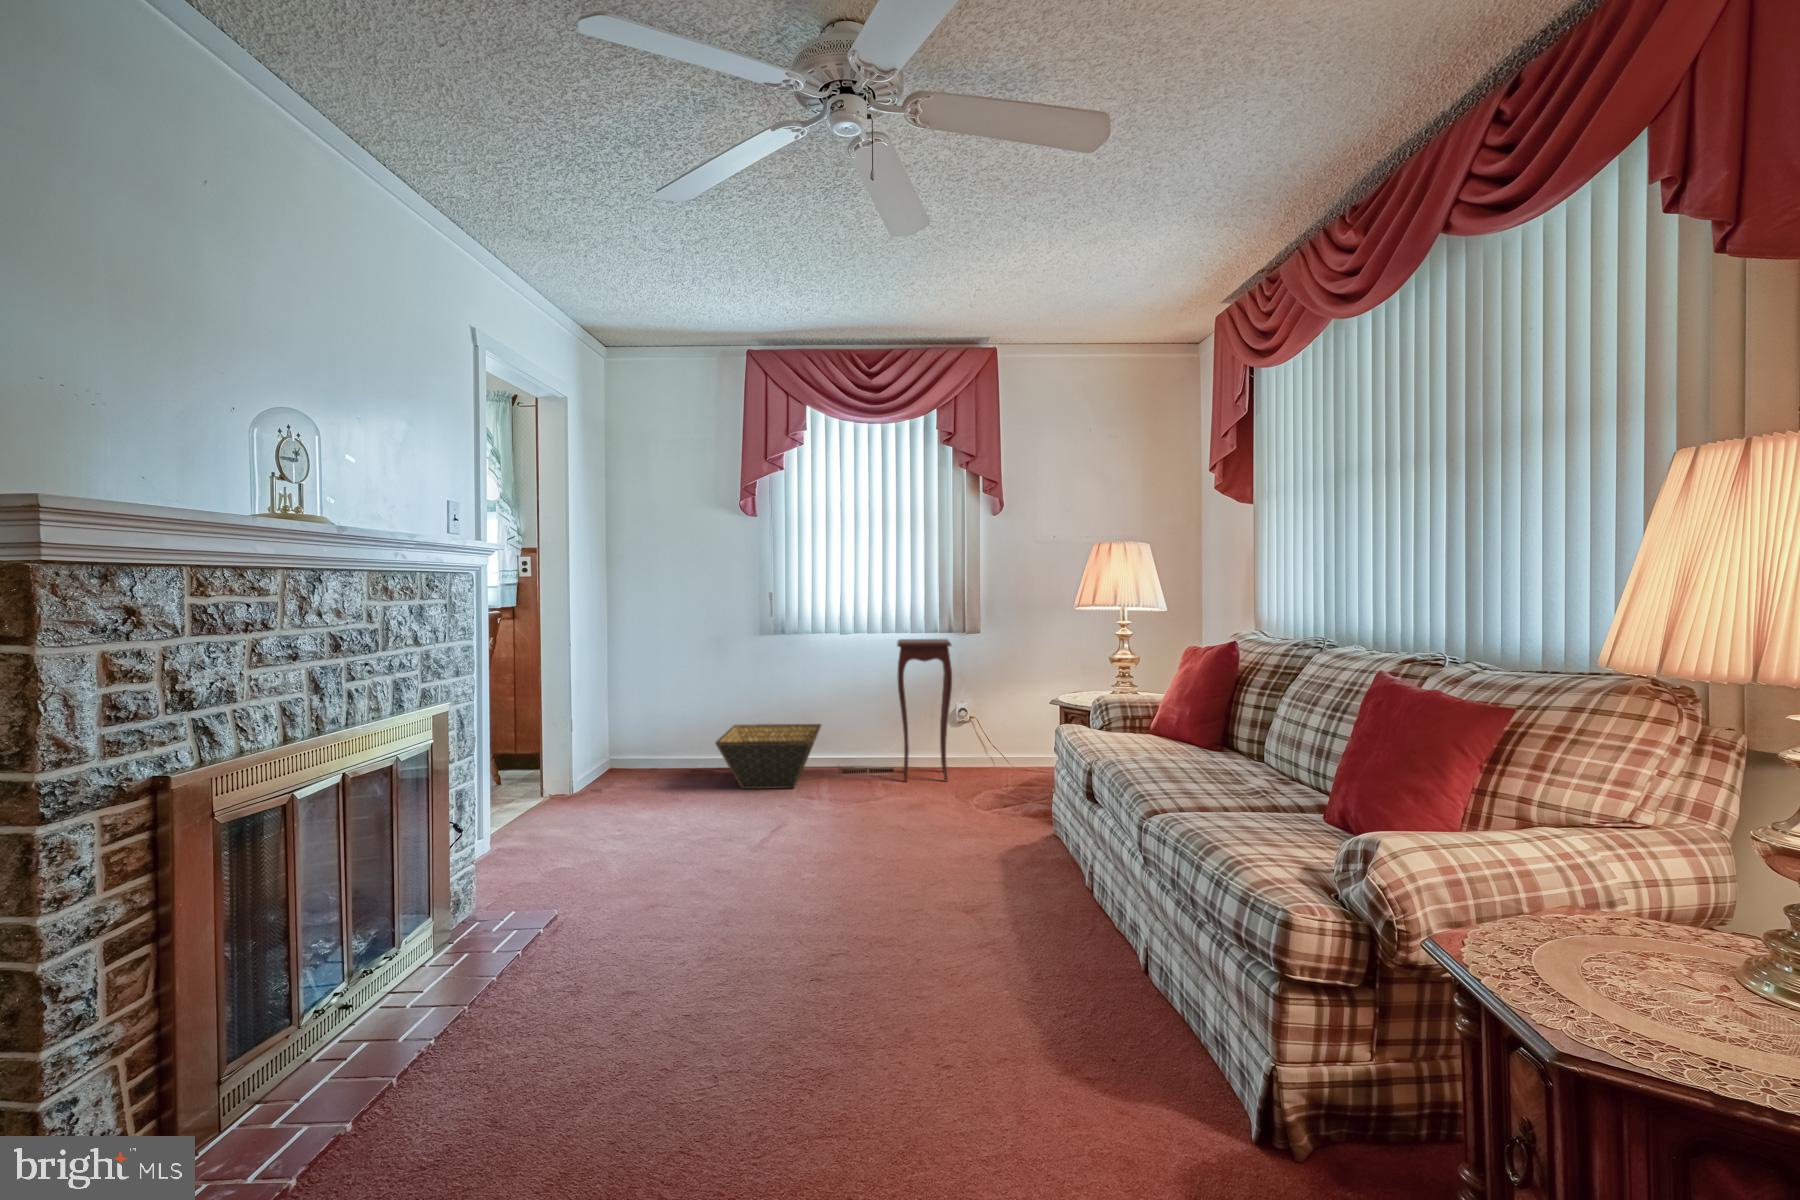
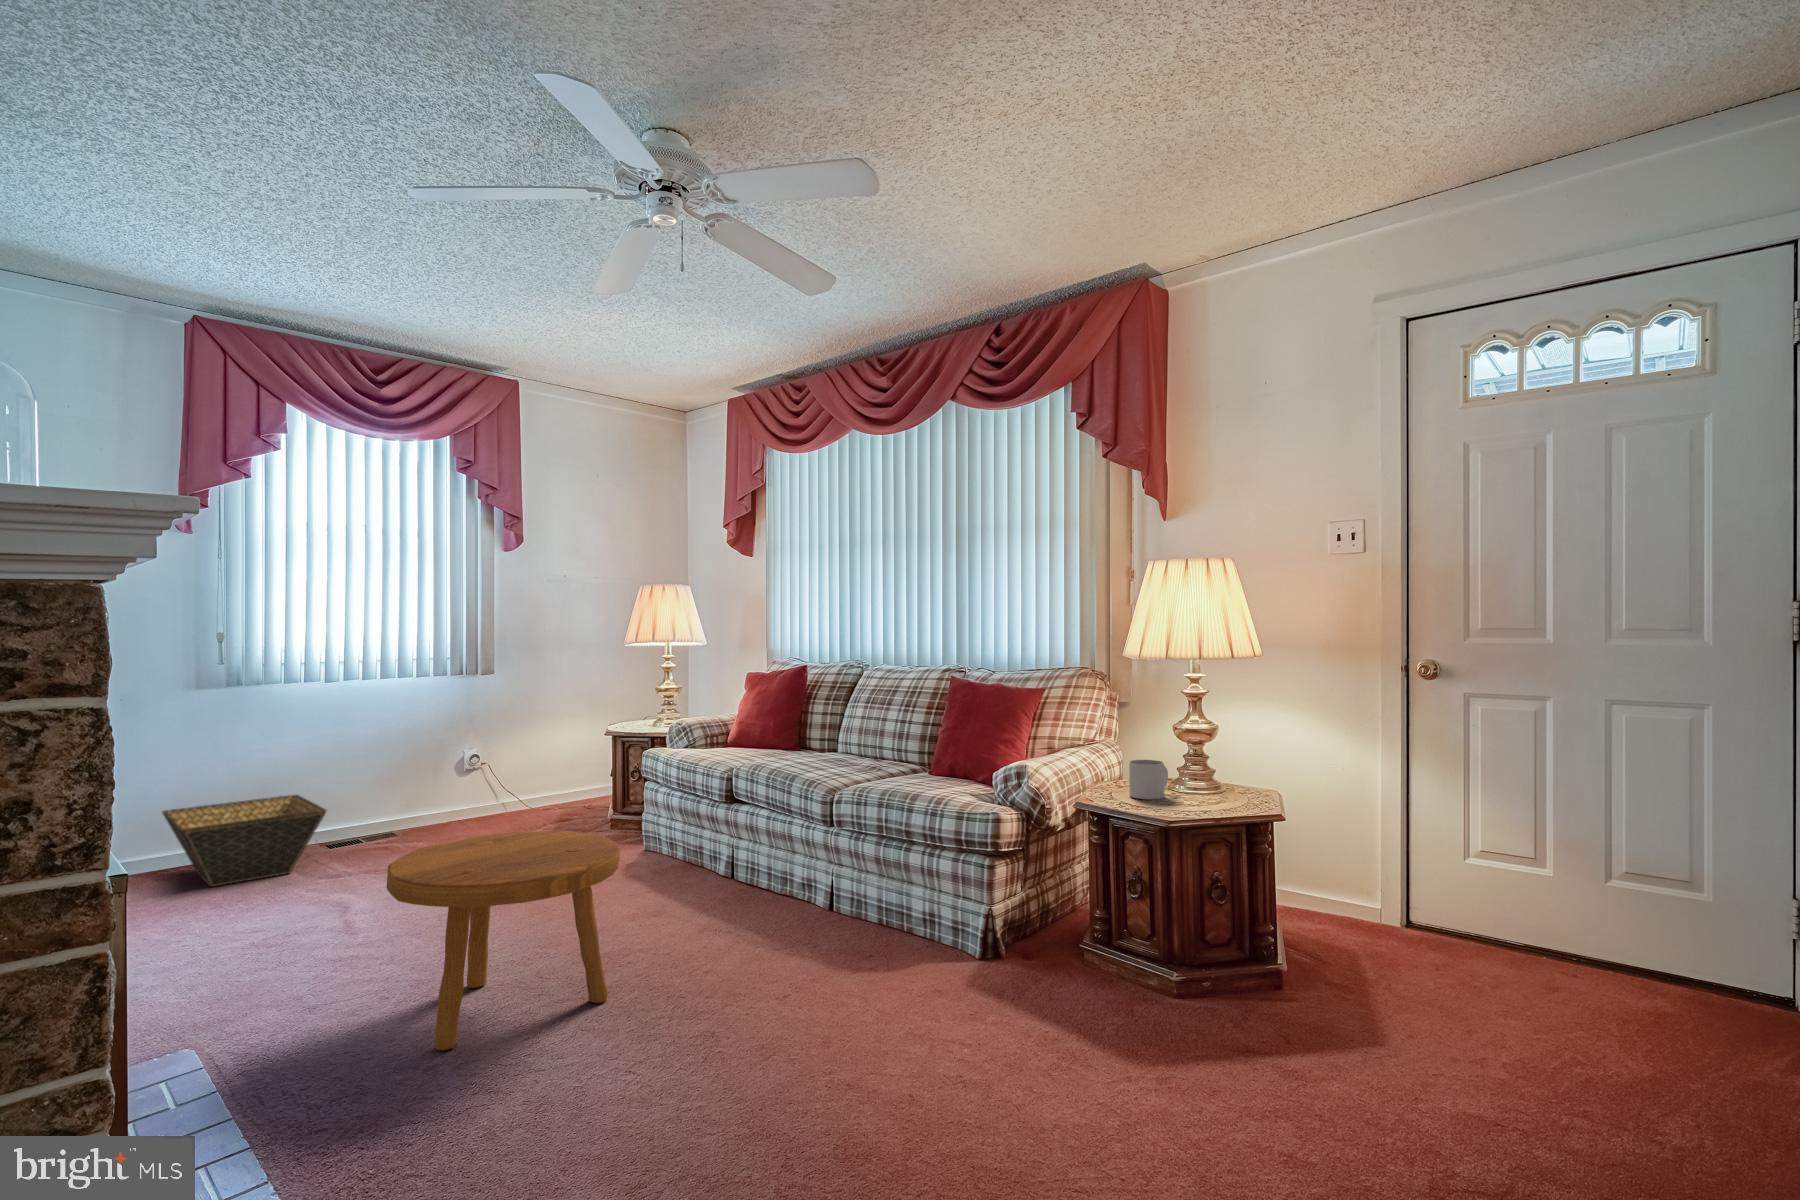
side table: present [897,639,952,782] -> none [400,682,483,845]
footstool: none [616,796,836,999] -> present [386,830,621,1050]
mug: none [1528,891,1650,993] -> present [1129,760,1168,799]

